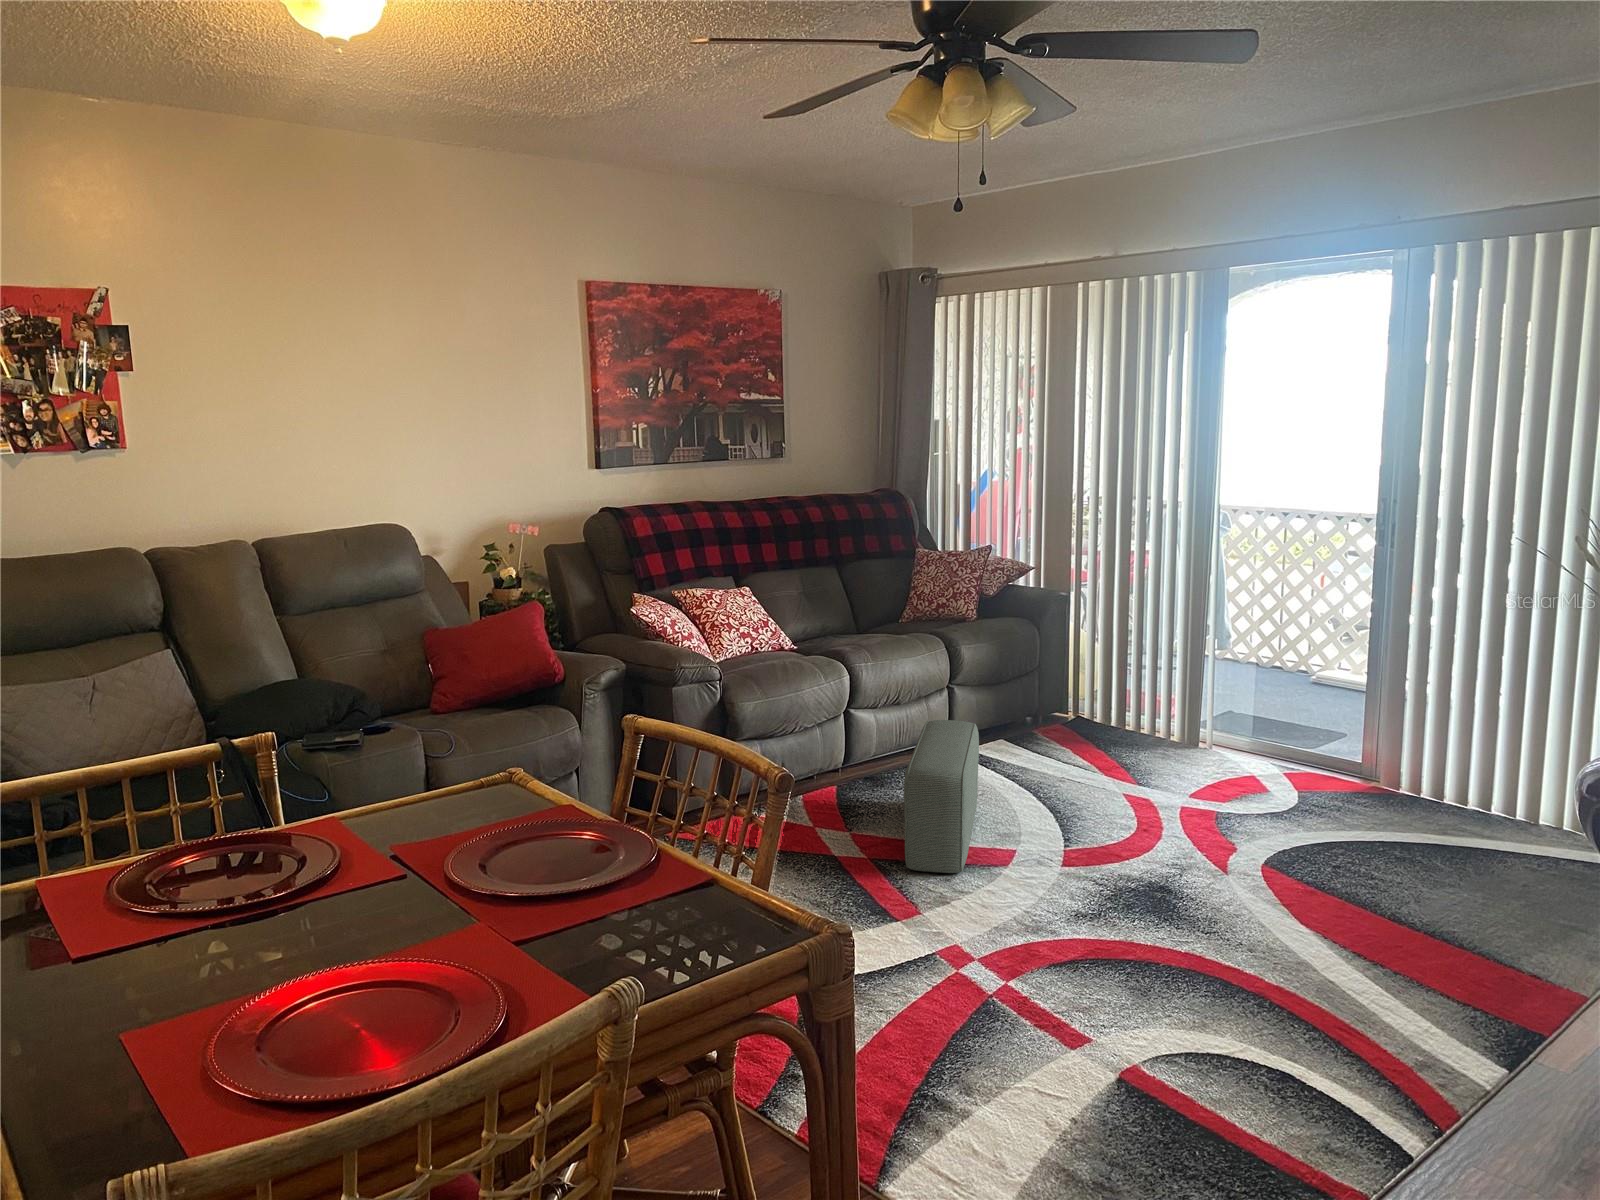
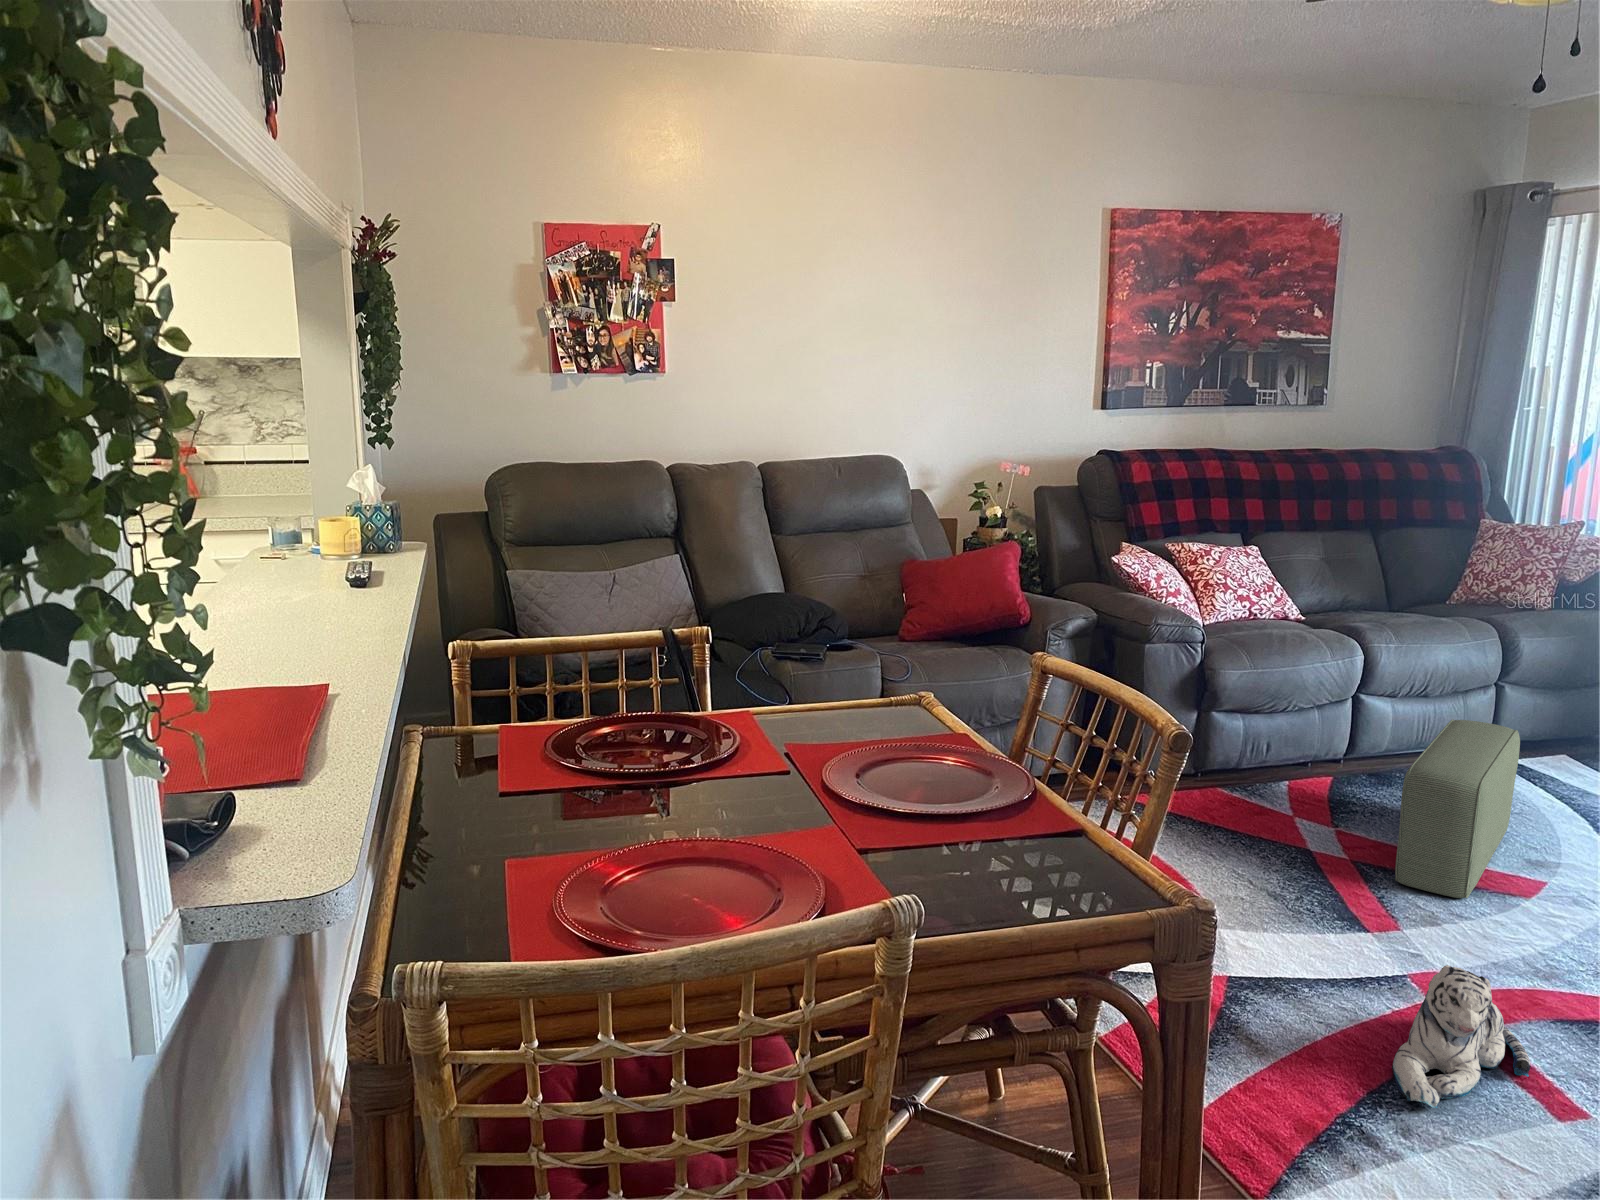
plush toy: none [944,938,1044,1065] -> present [1392,965,1531,1108]

